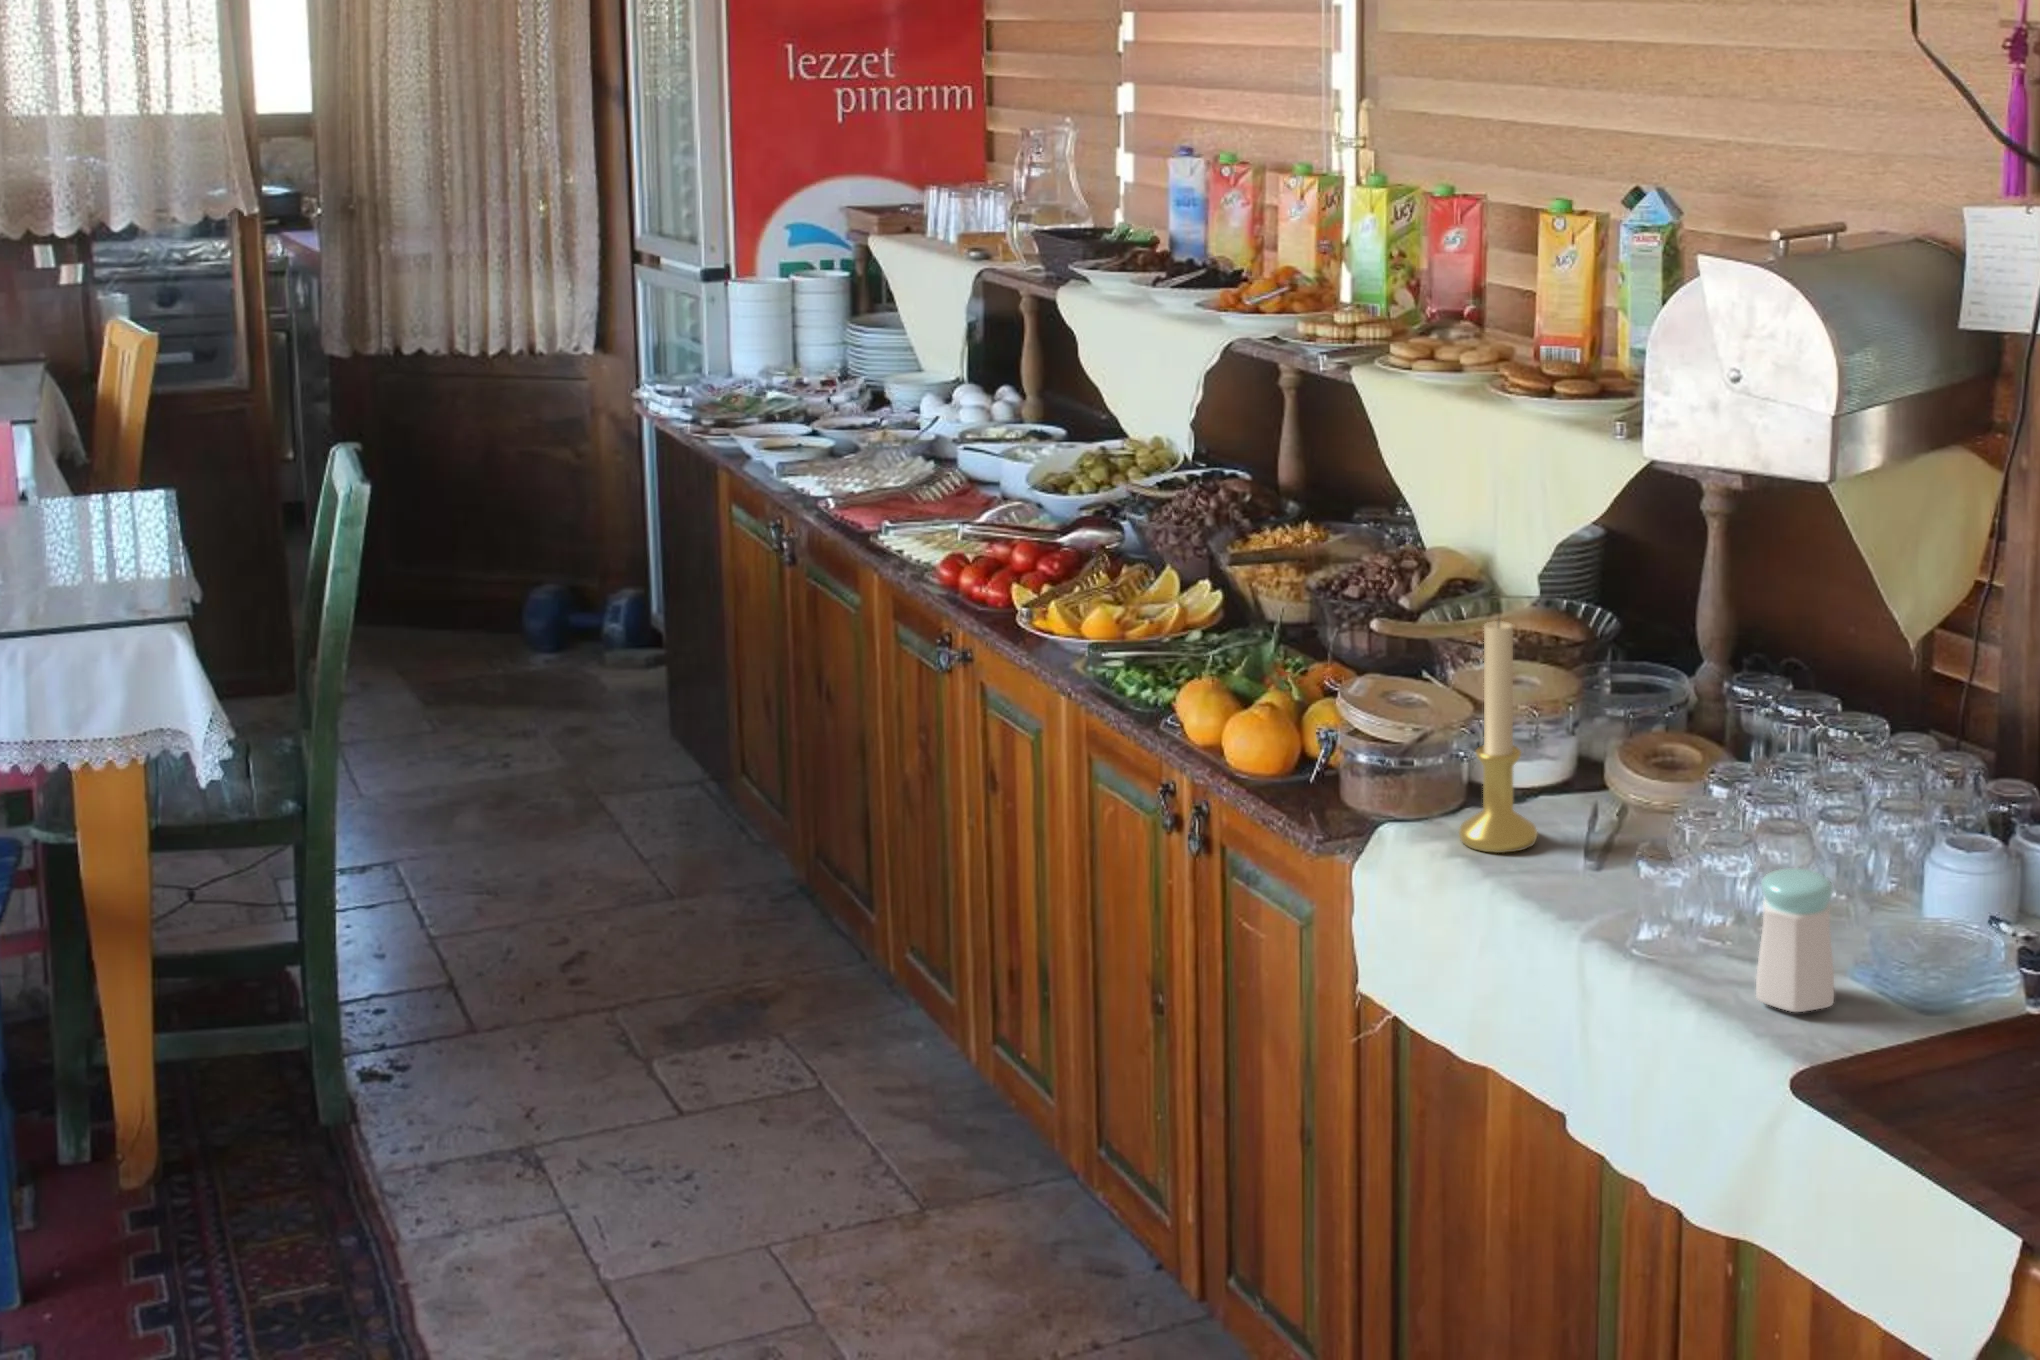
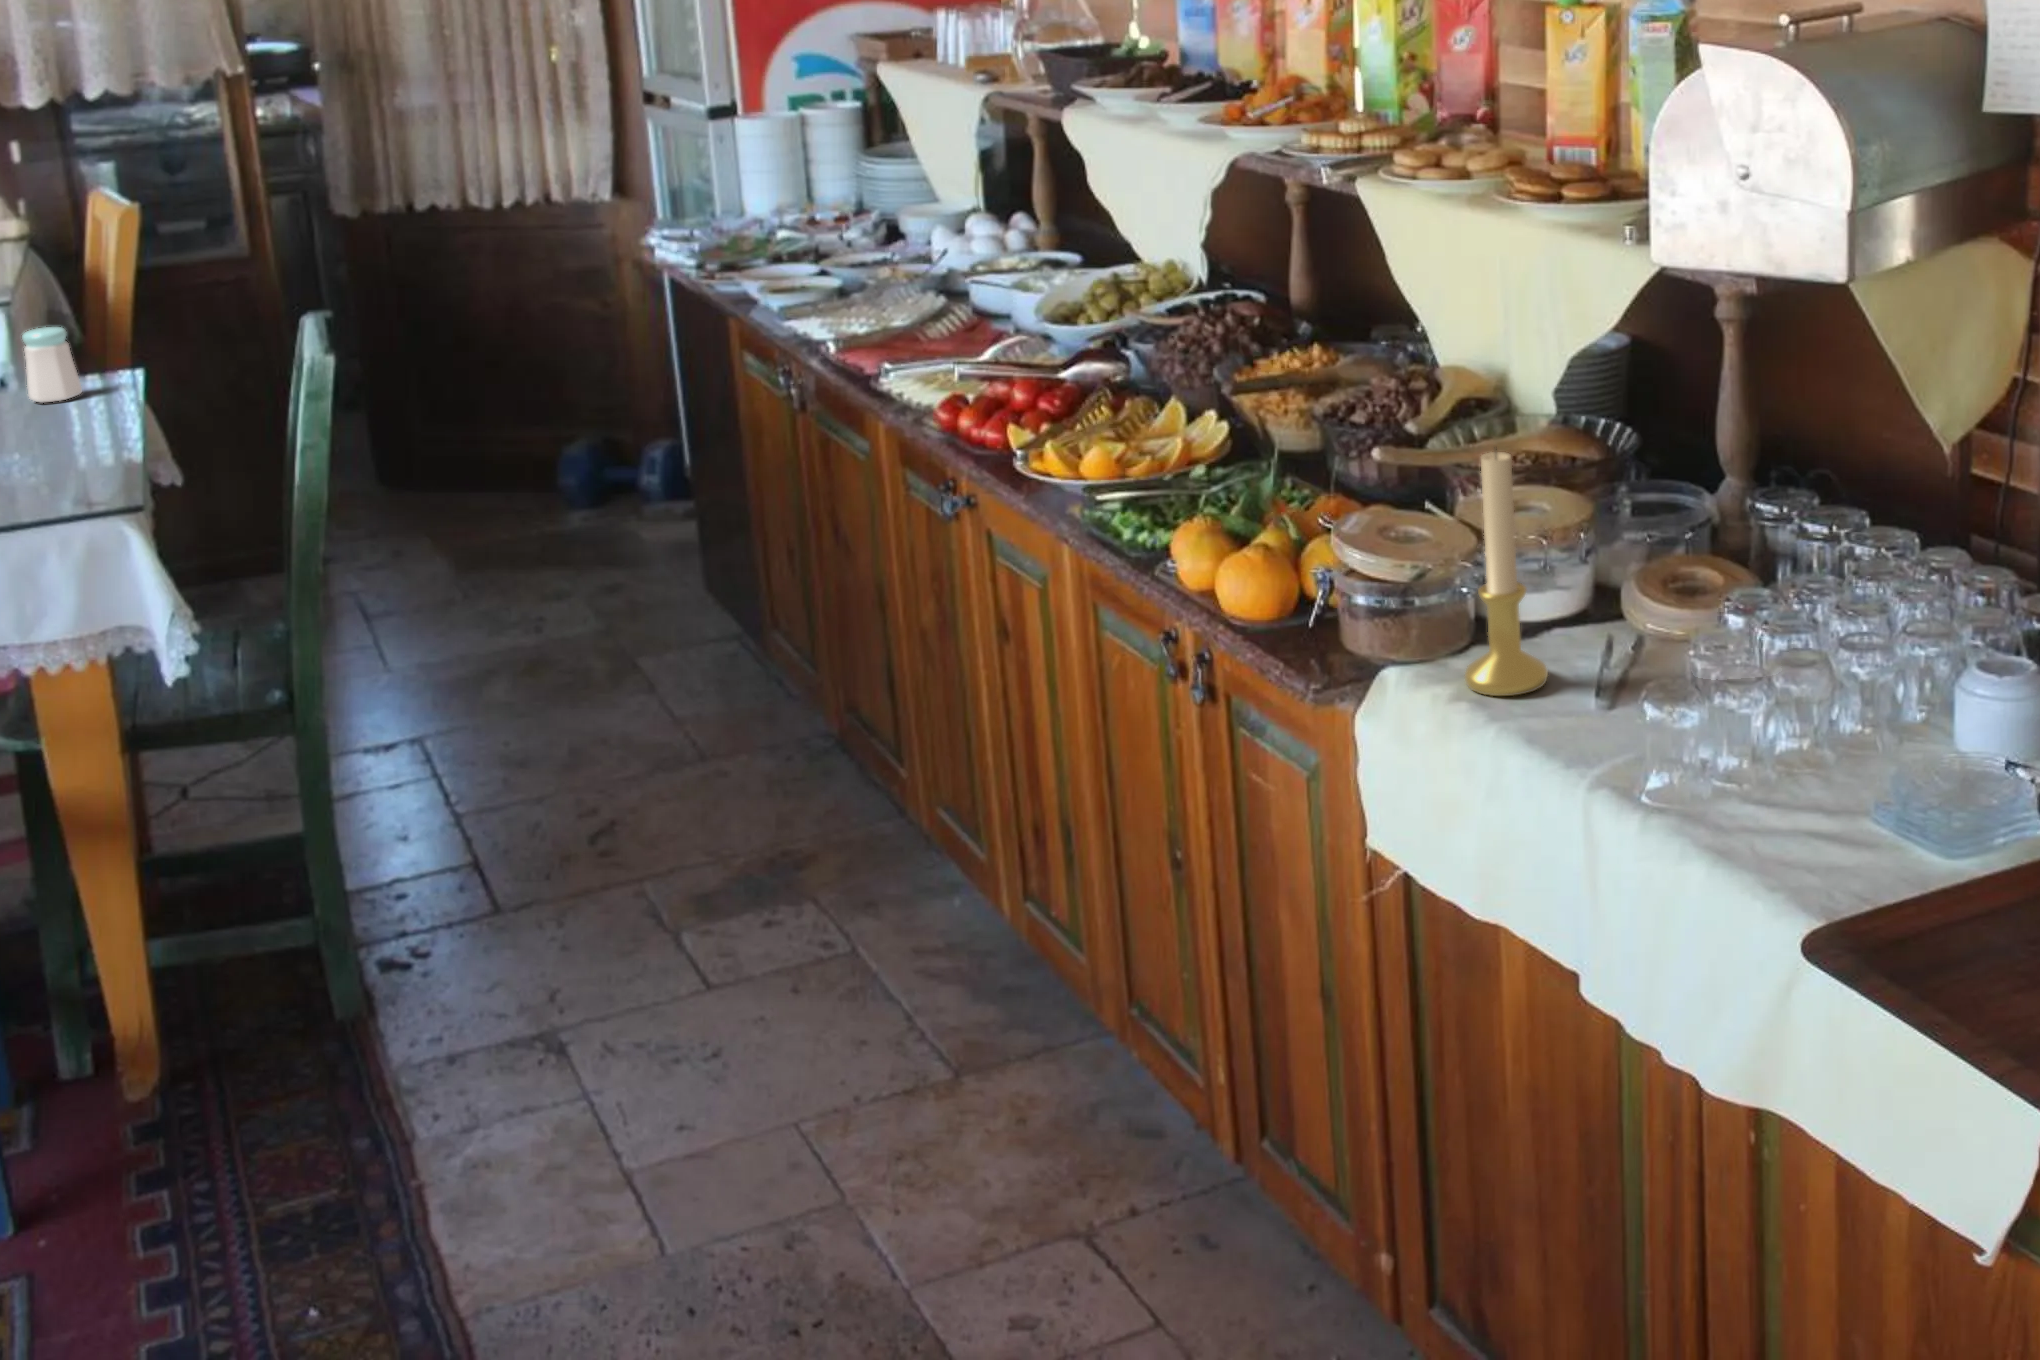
salt shaker: present [1756,868,1834,1012] -> present [22,327,82,402]

